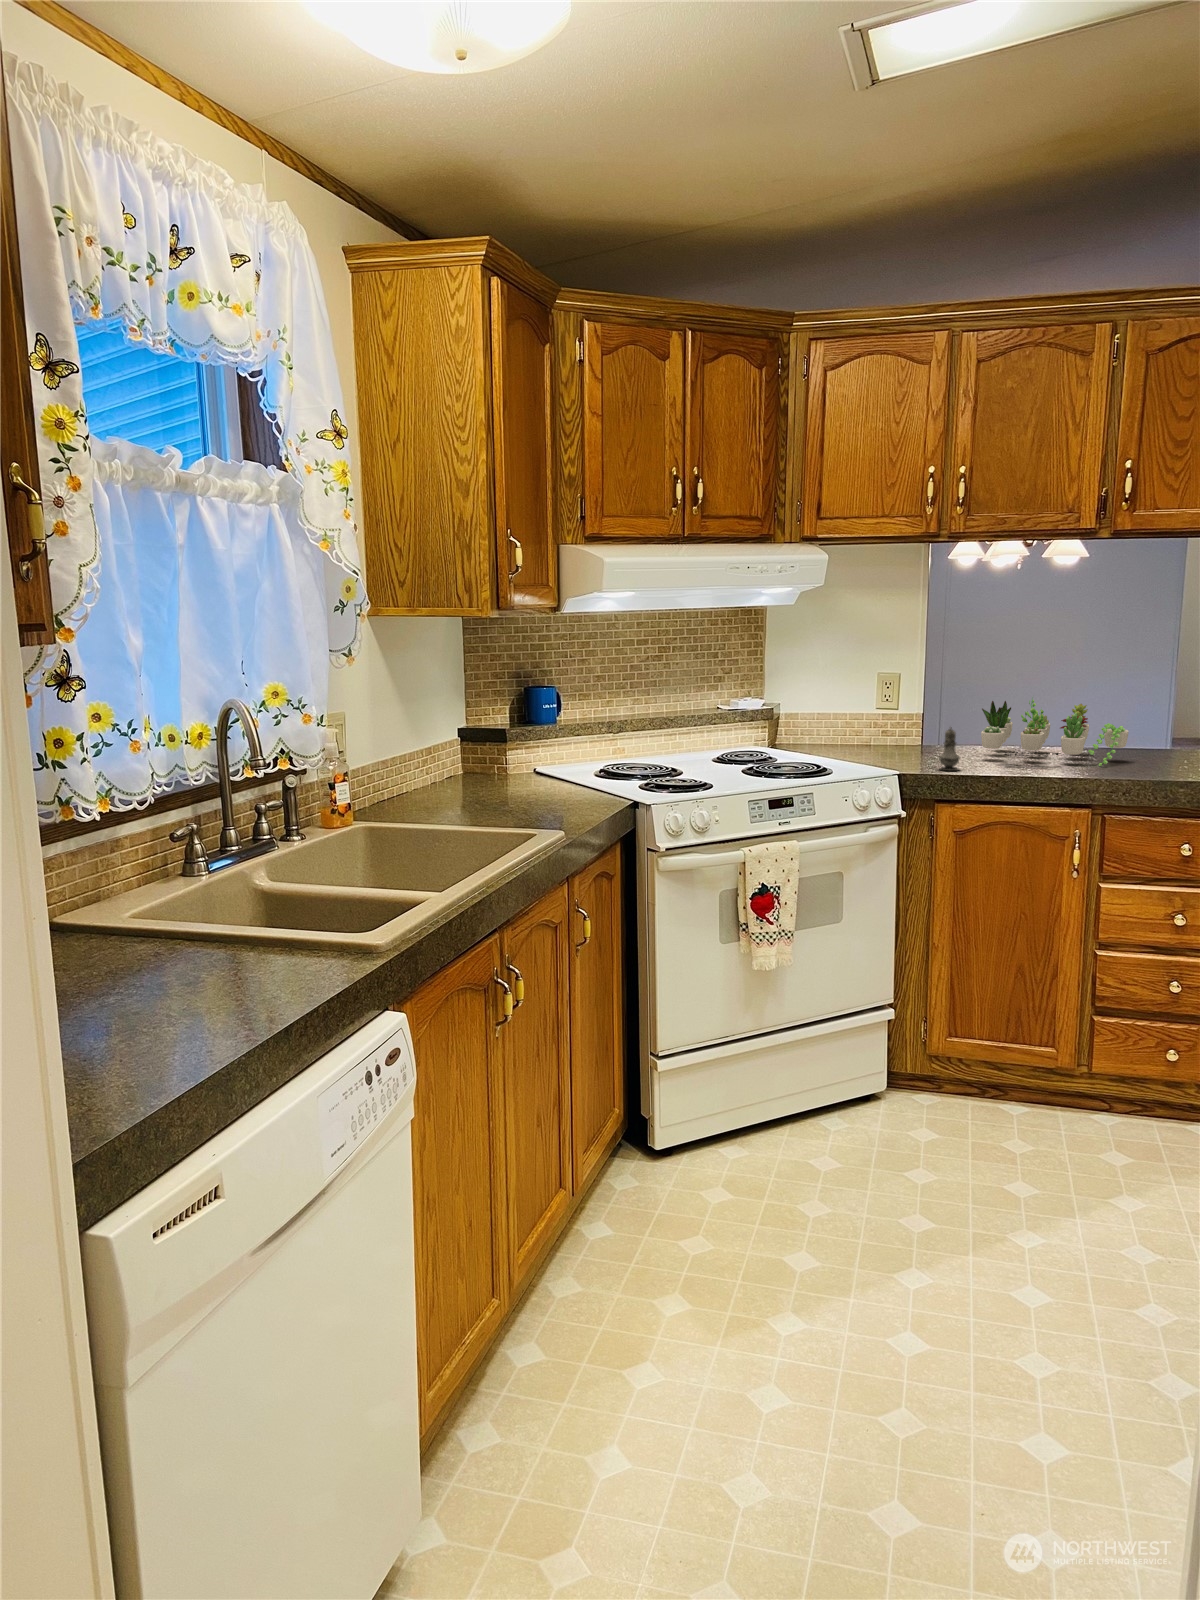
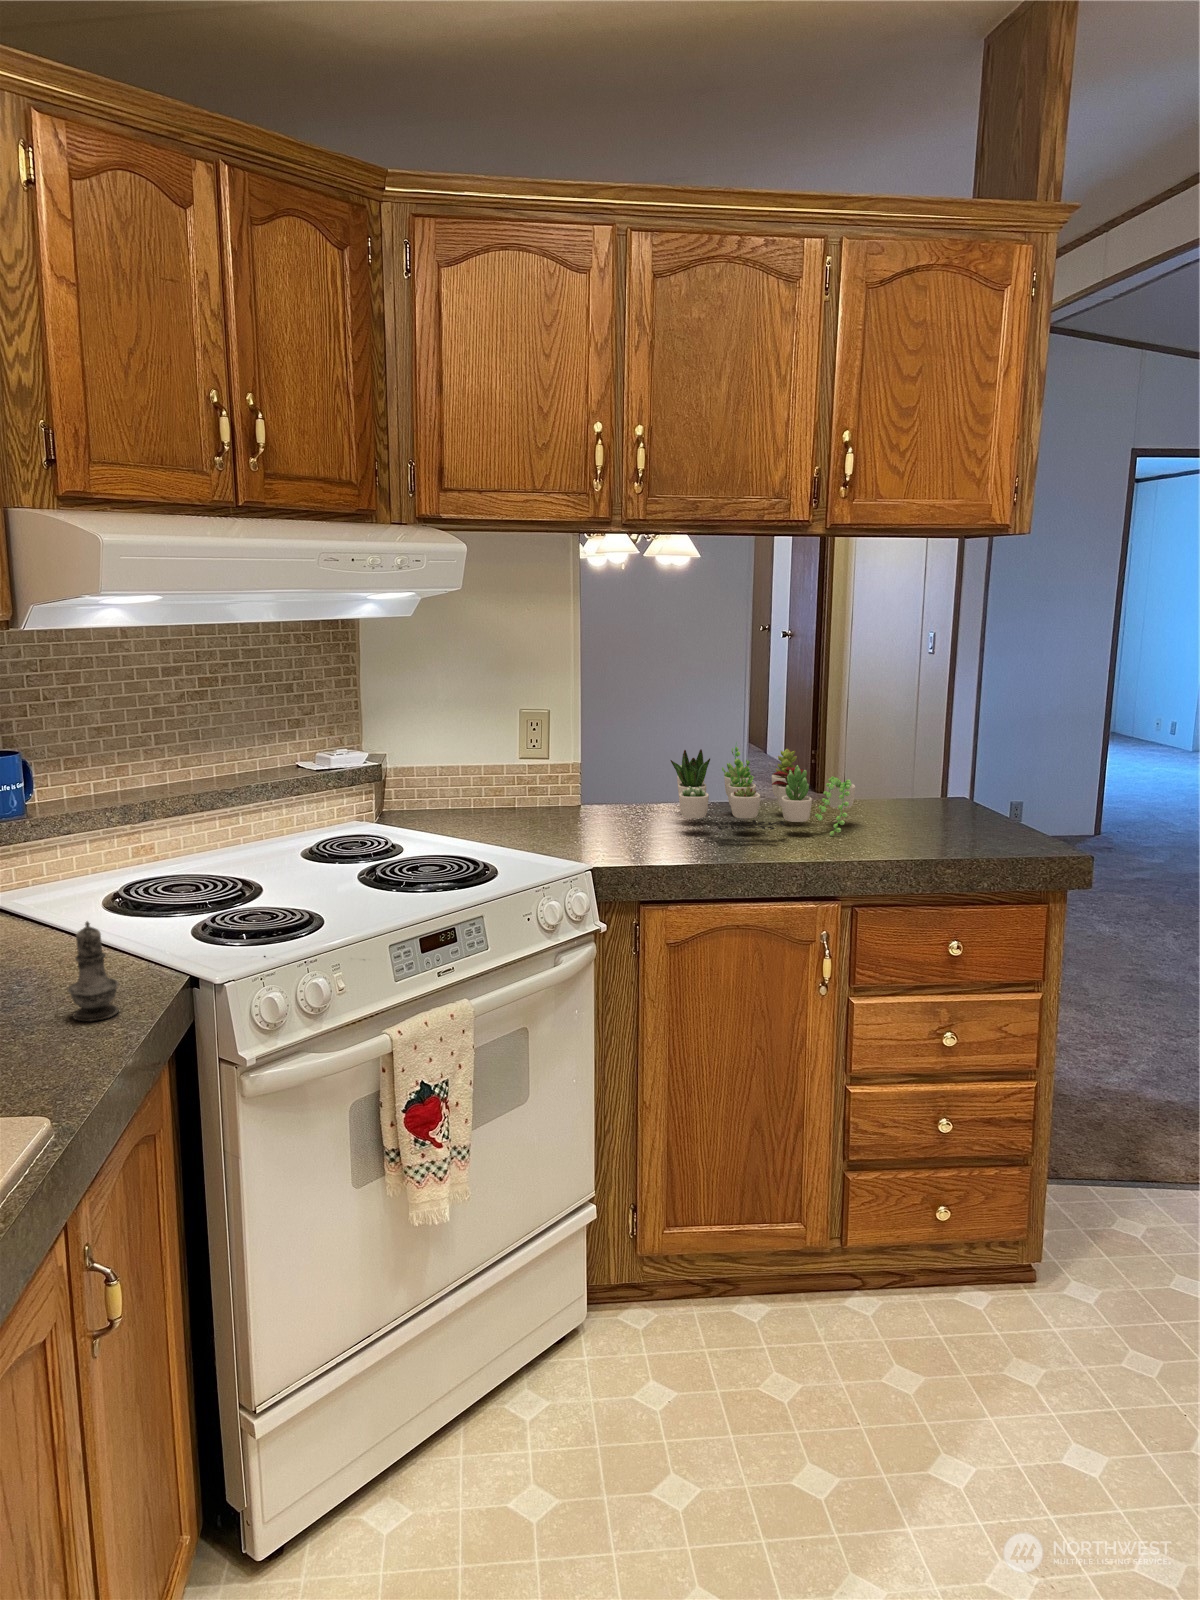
salt shaker: present [939,727,960,771] -> present [68,921,119,1021]

